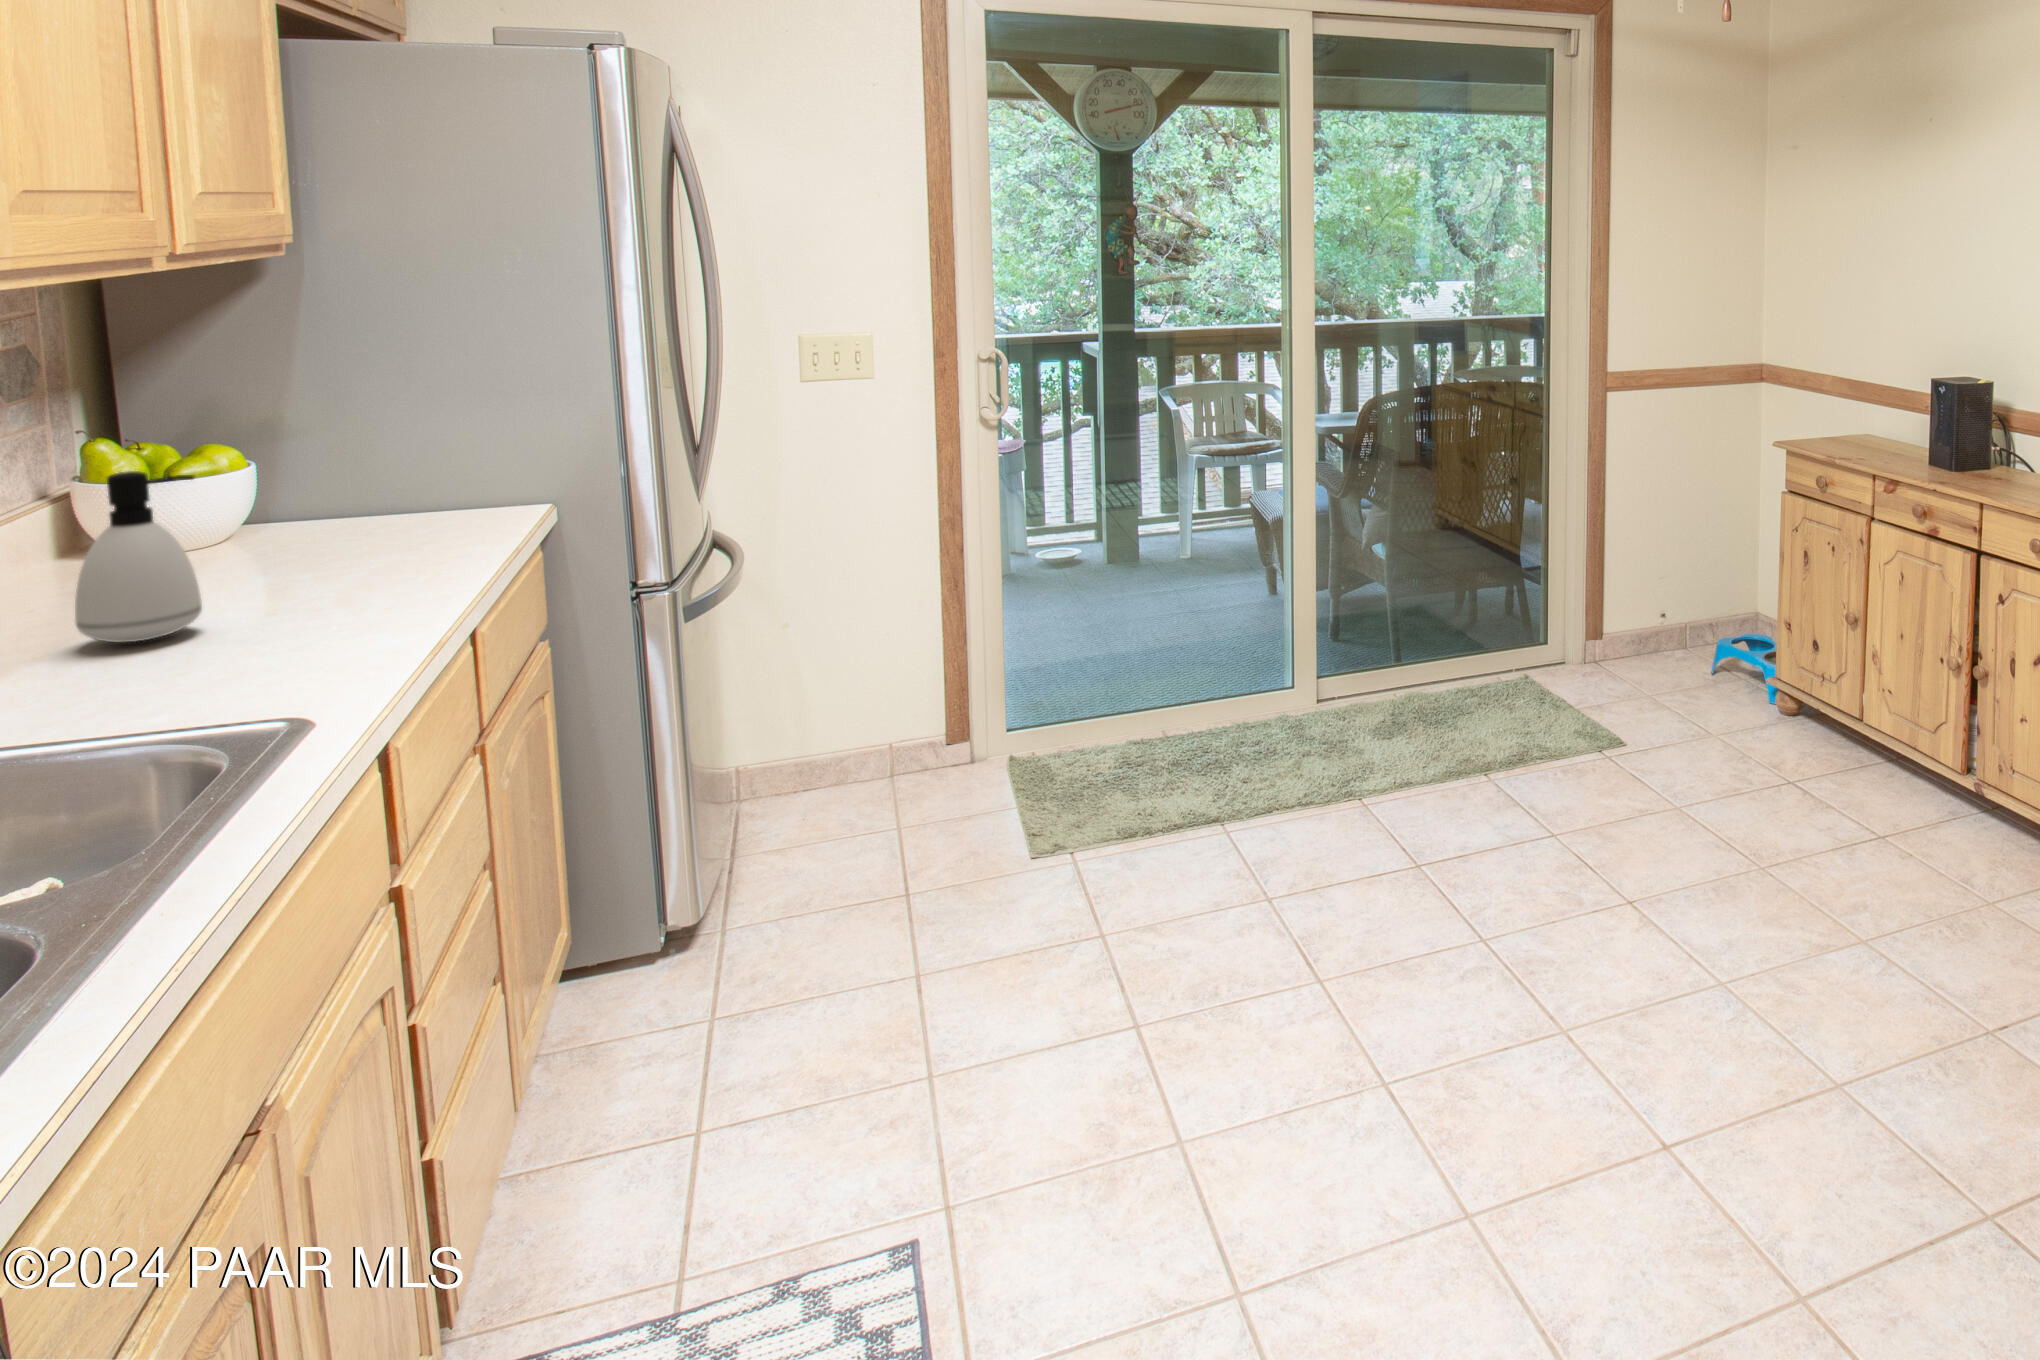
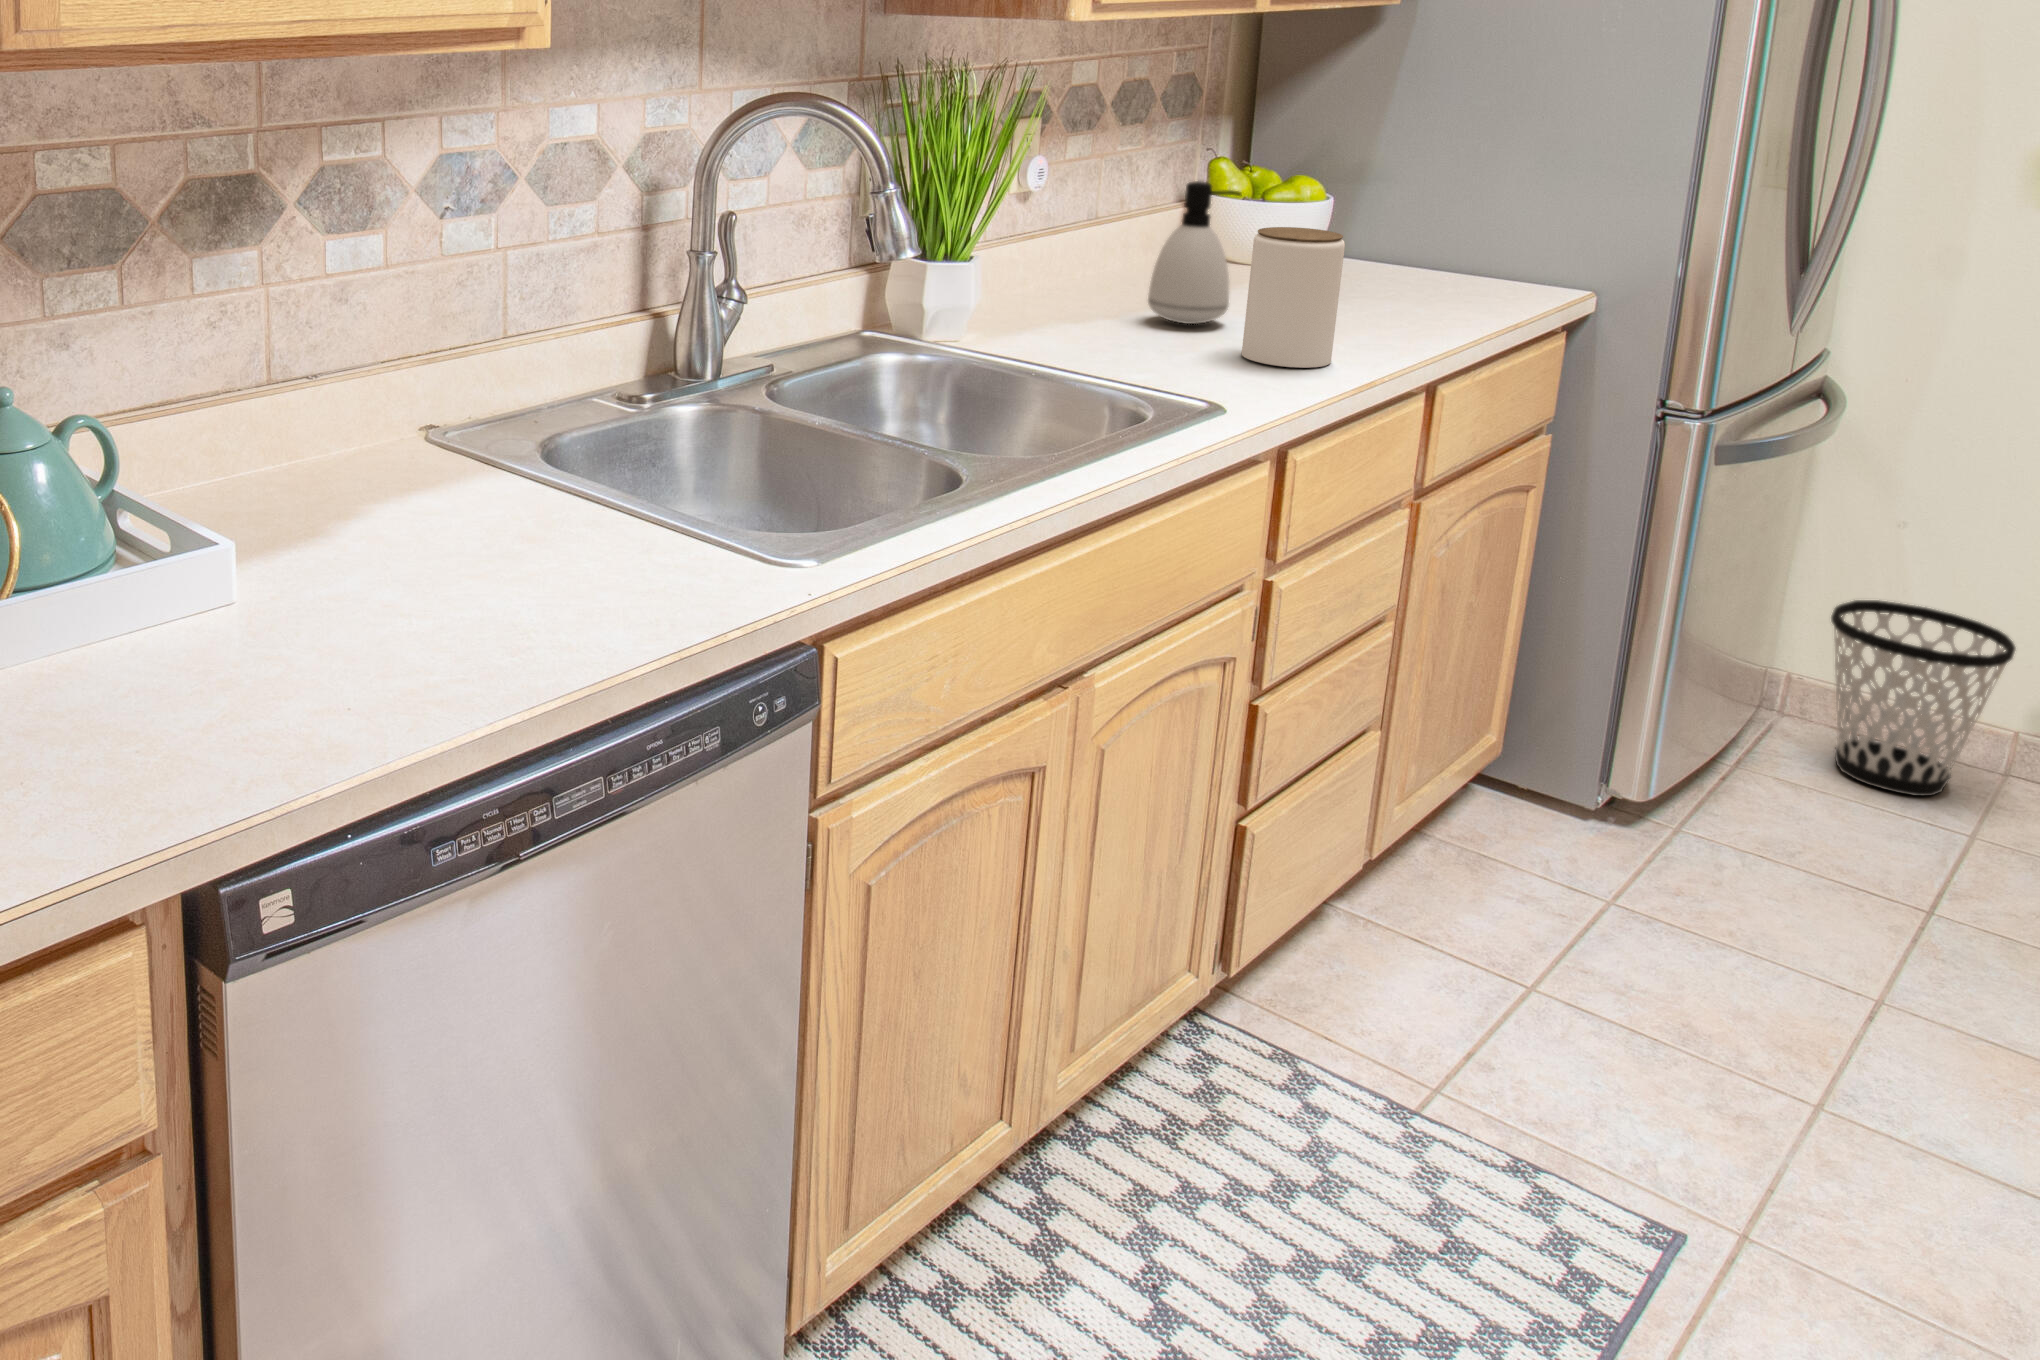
jar: none [249,498,379,657] -> present [1242,227,1345,368]
wastebasket: none [764,679,882,827] -> present [1831,600,2016,796]

